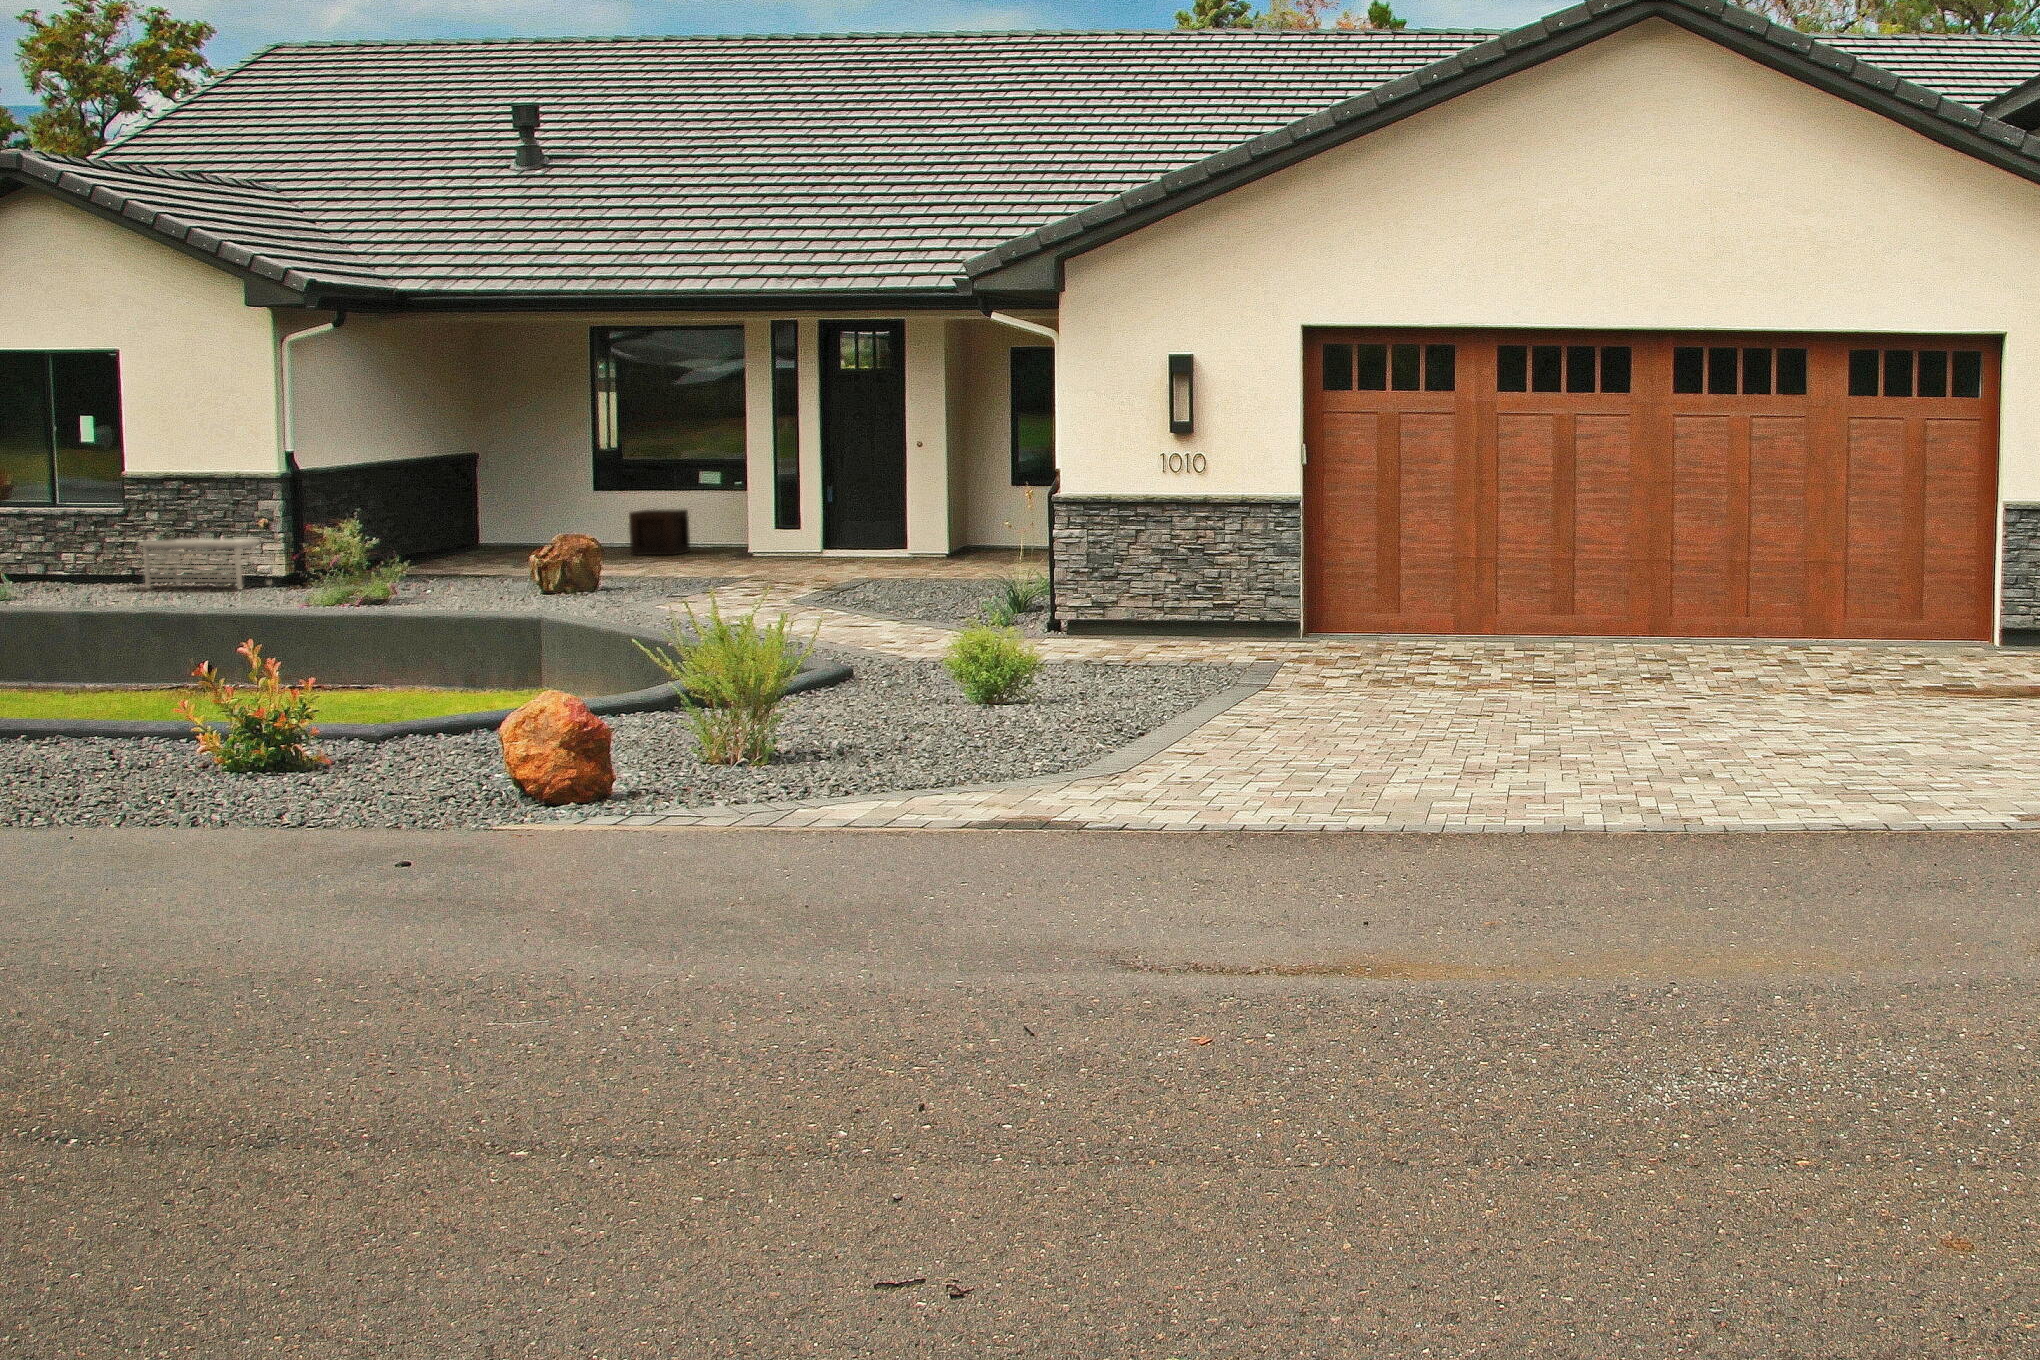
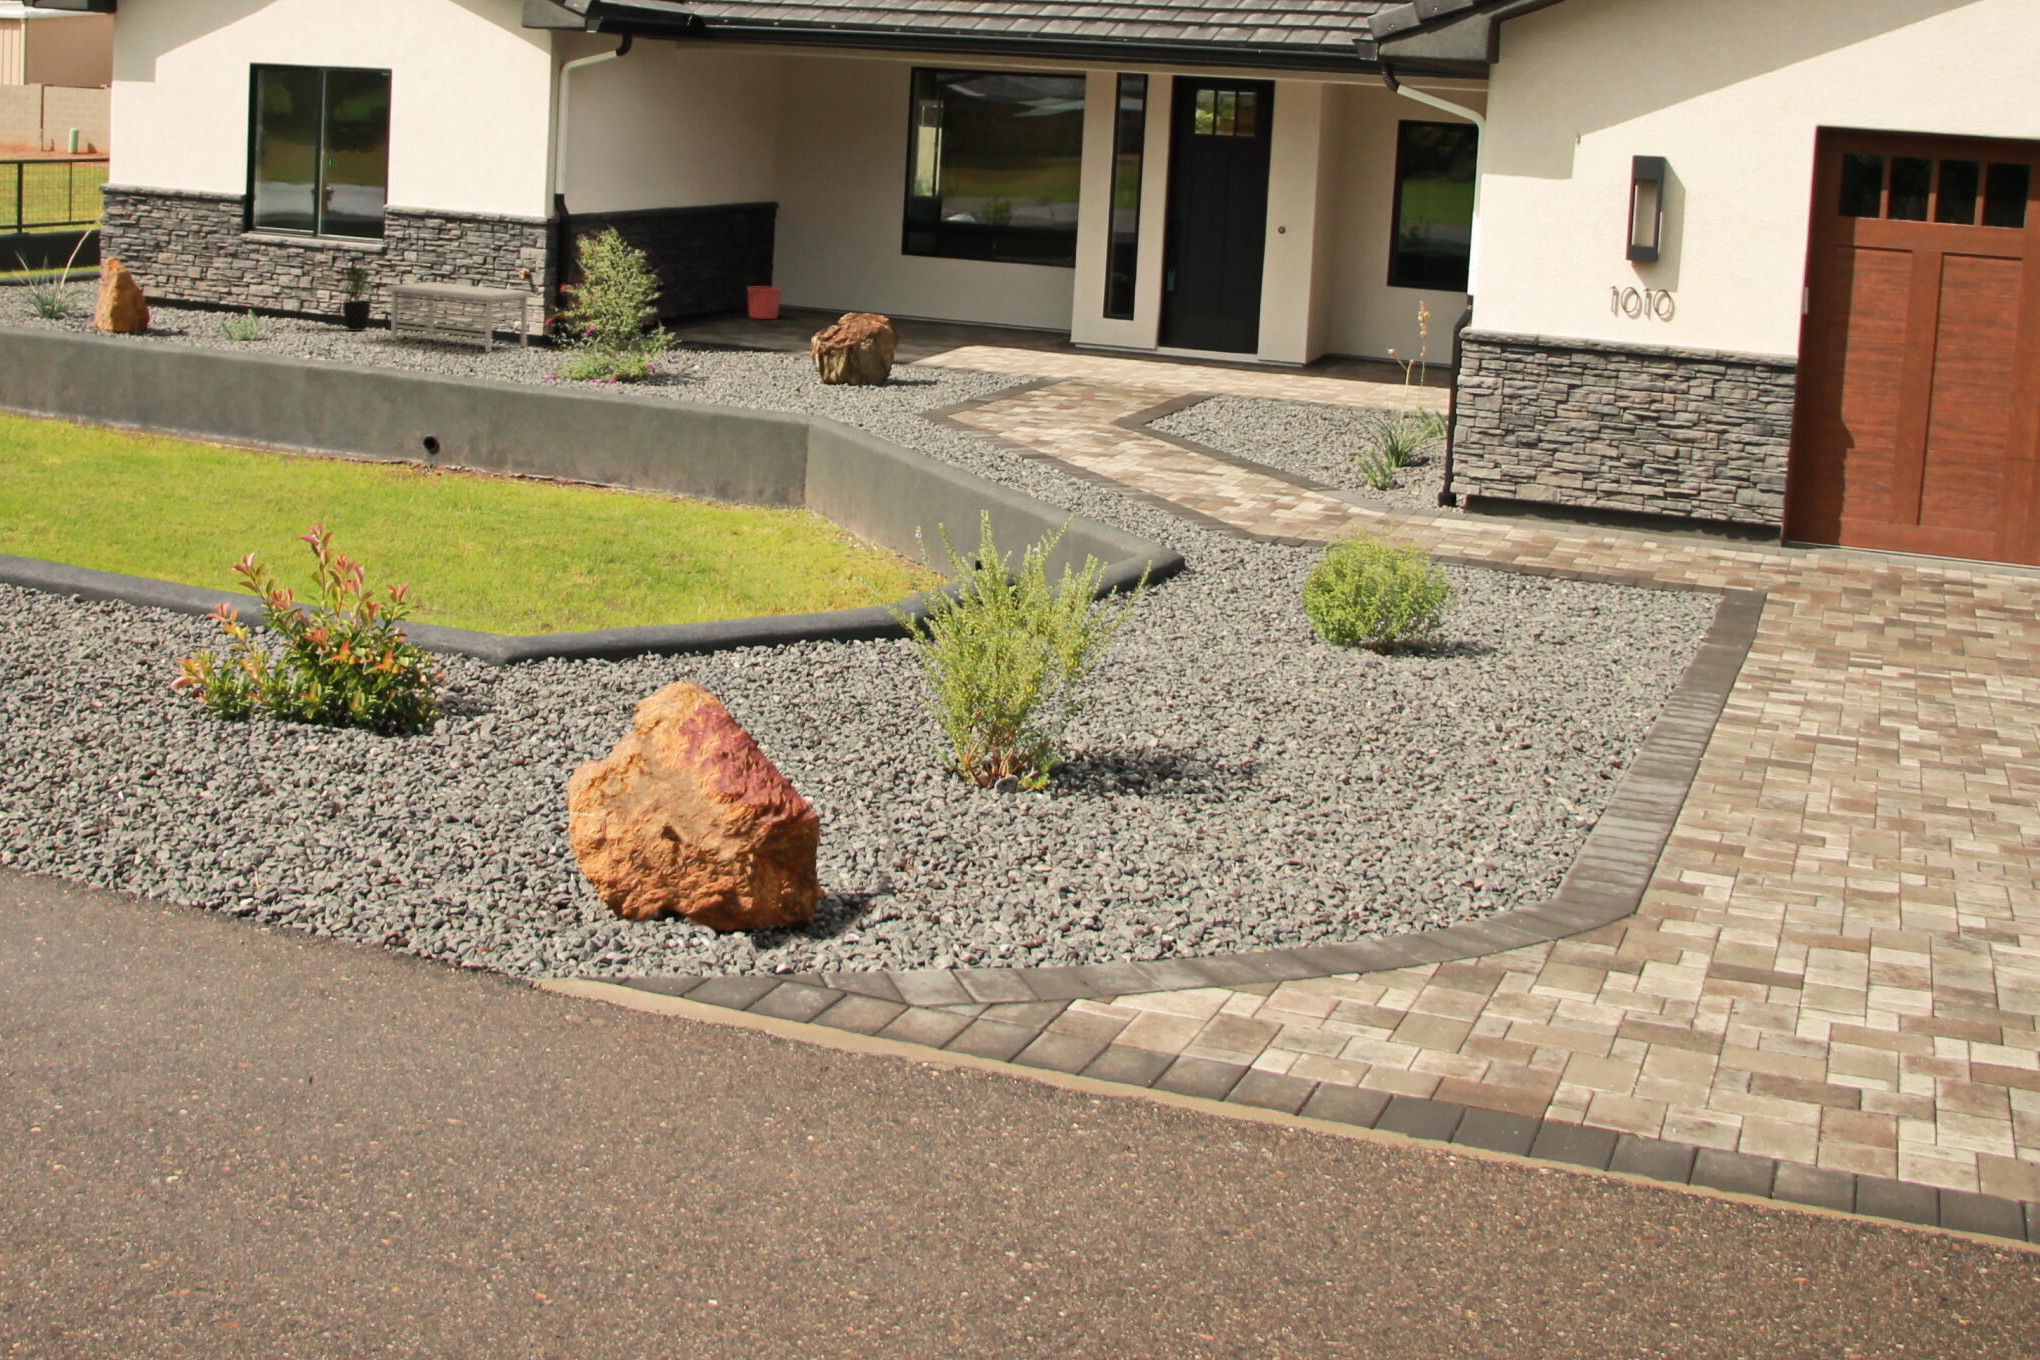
wooden crate: present [629,509,690,555] -> none [927,279,994,336]
potted plant: none [83,527,125,586] -> present [339,265,376,331]
bucket: none [462,529,495,557] -> present [747,286,781,319]

